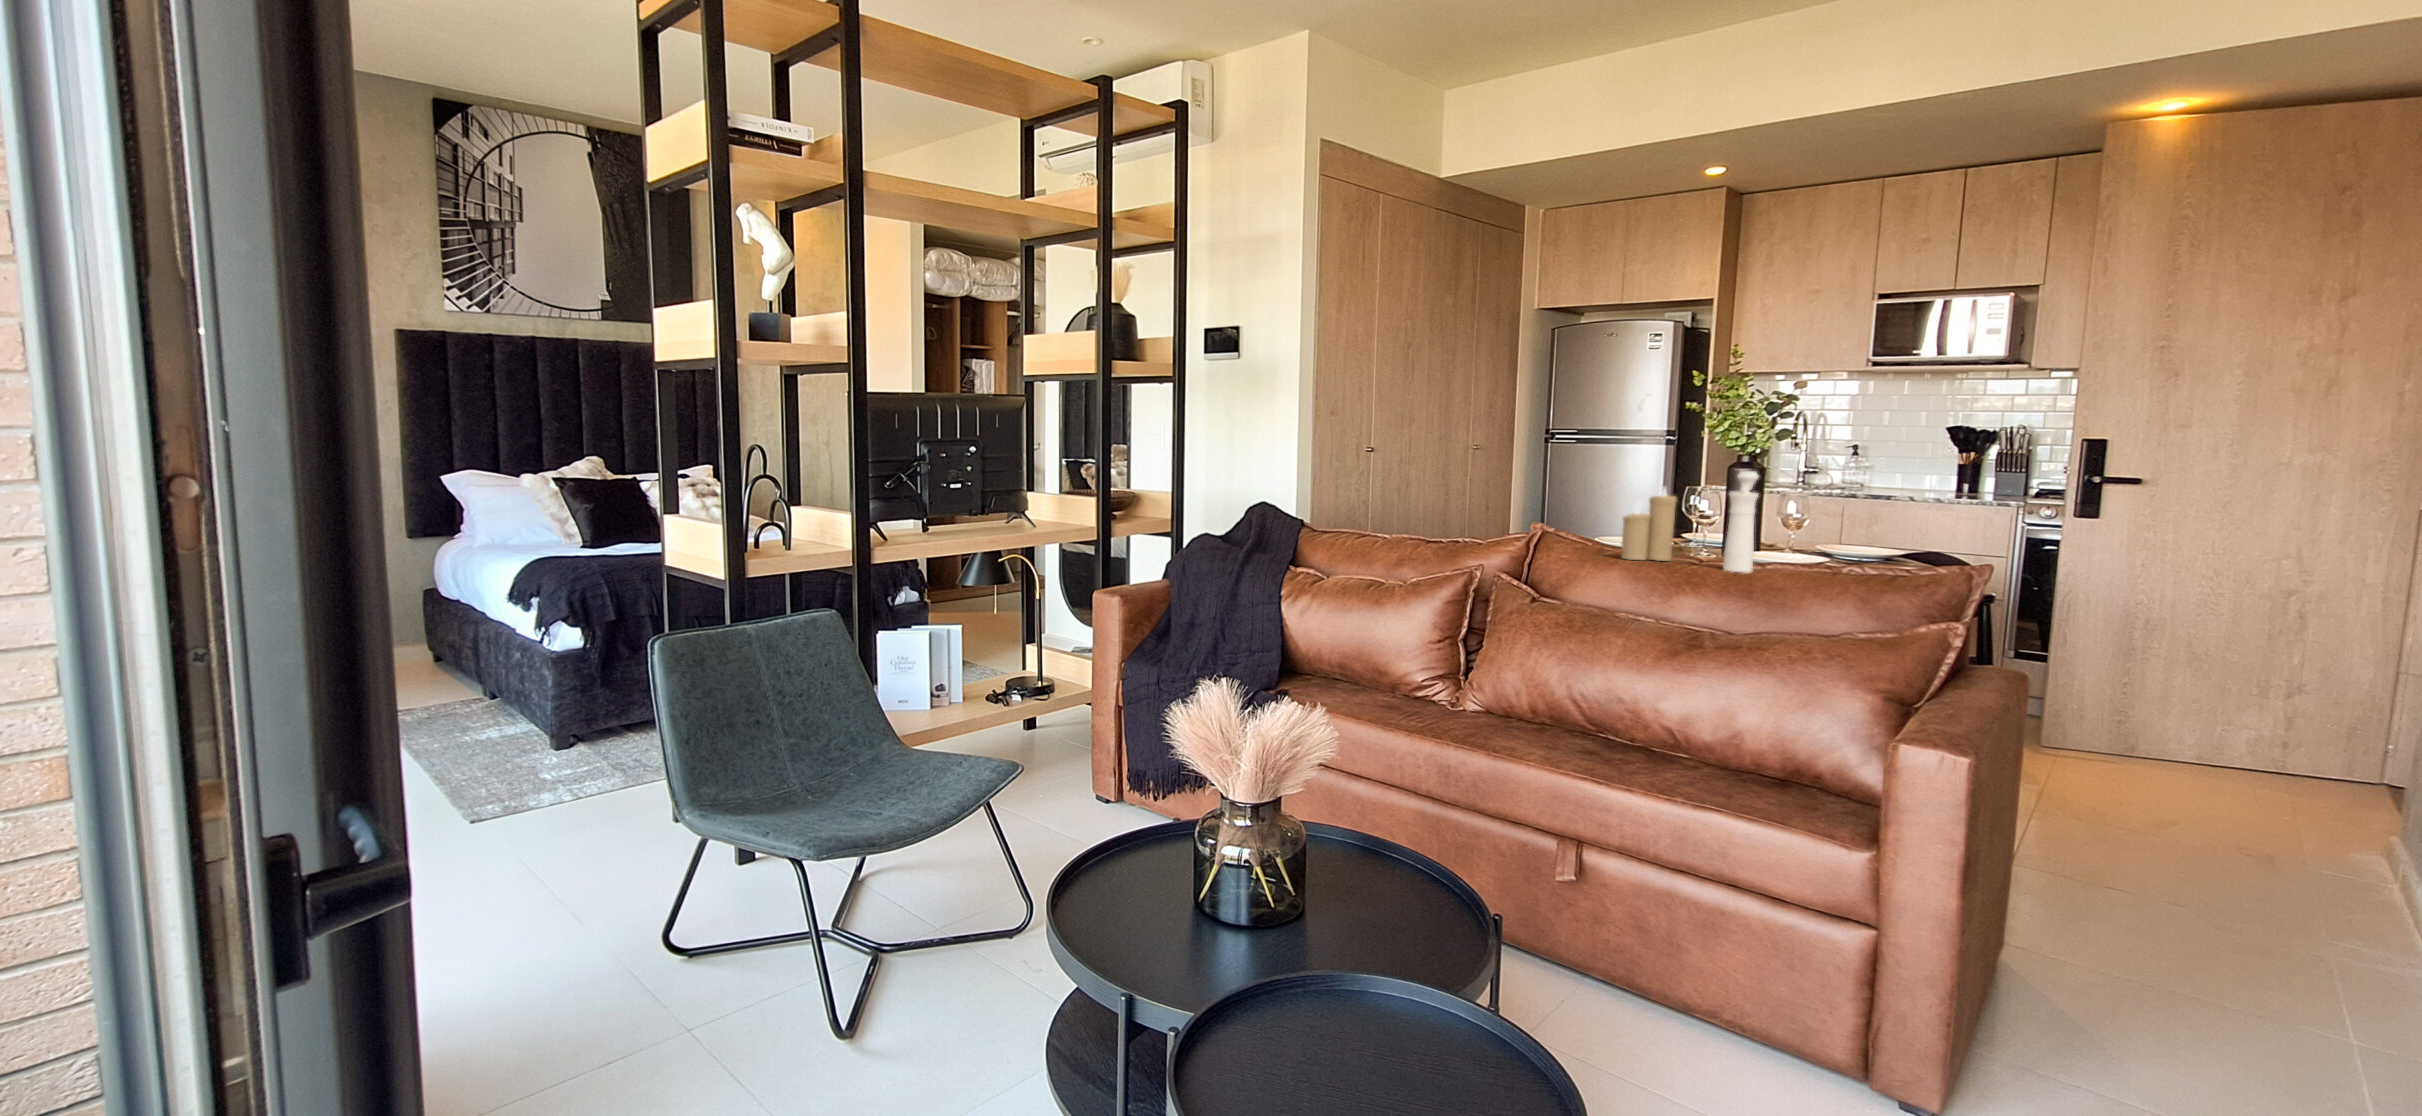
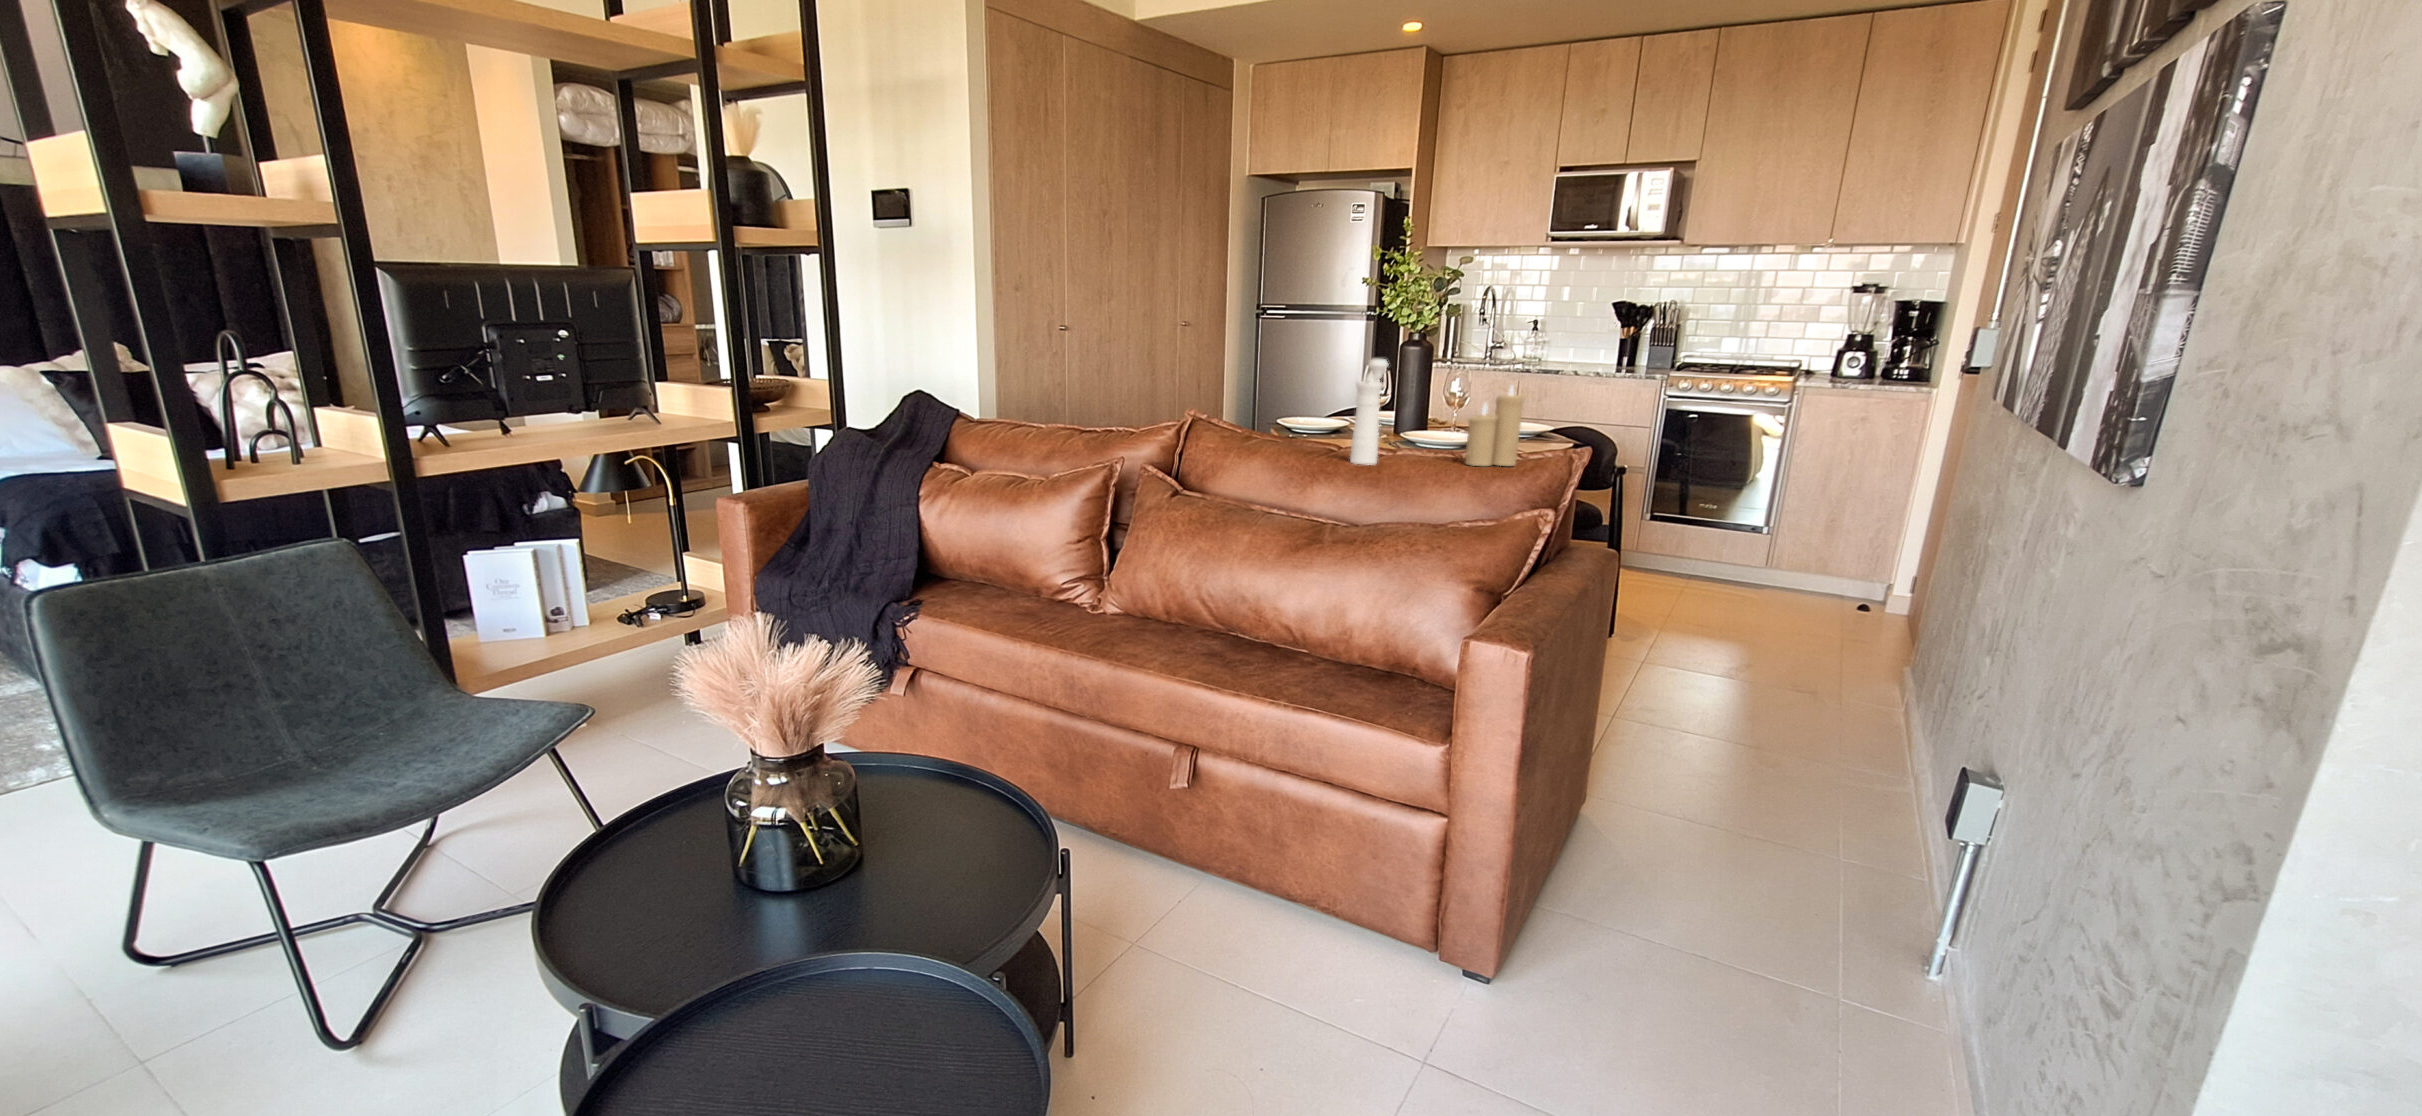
candle: present [1621,488,1677,561] -> present [1465,386,1524,466]

